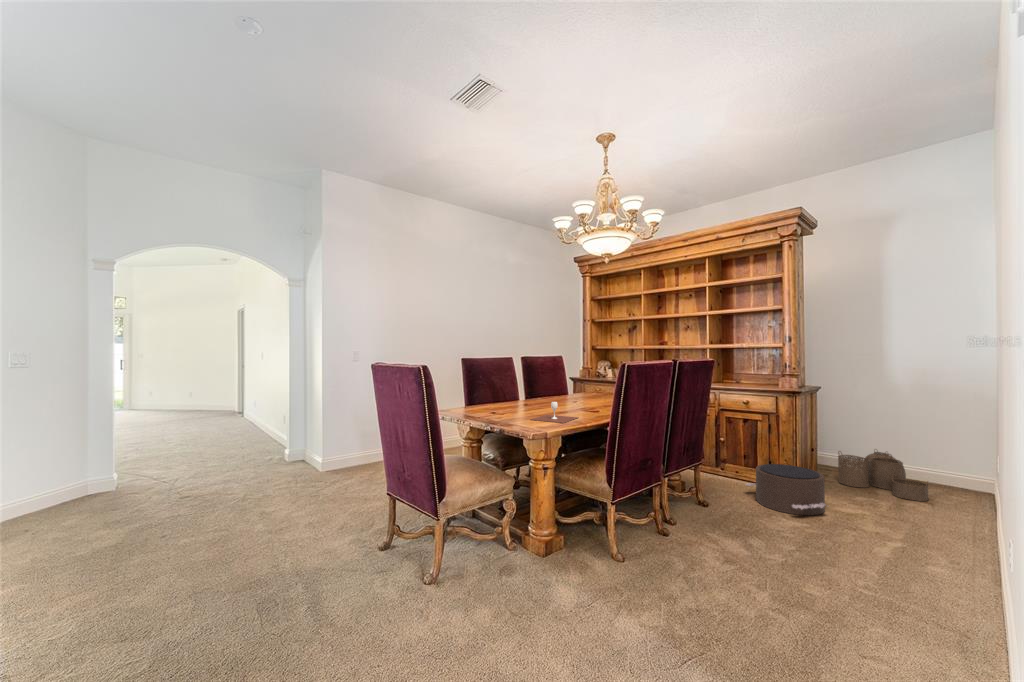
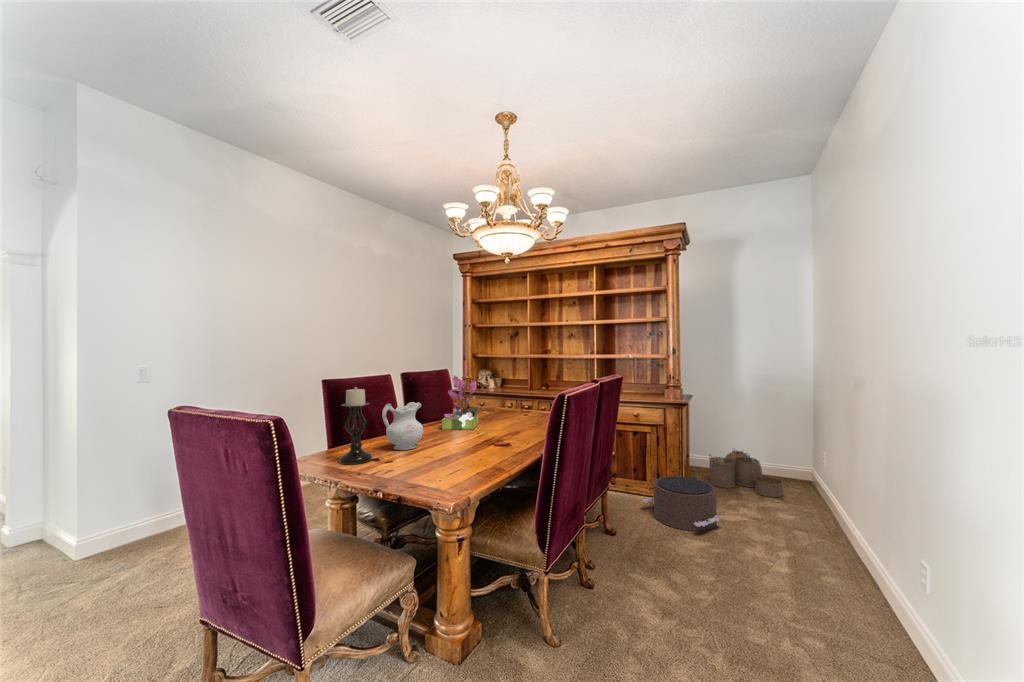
flower arrangement: none [551,357,584,403] -> present [442,376,479,430]
candle holder: none [470,359,493,414] -> present [339,387,372,465]
ceramic pitcher: none [501,374,532,410] -> present [382,402,423,450]
wine glass: present [530,402,578,423] -> none [430,443,491,474]

